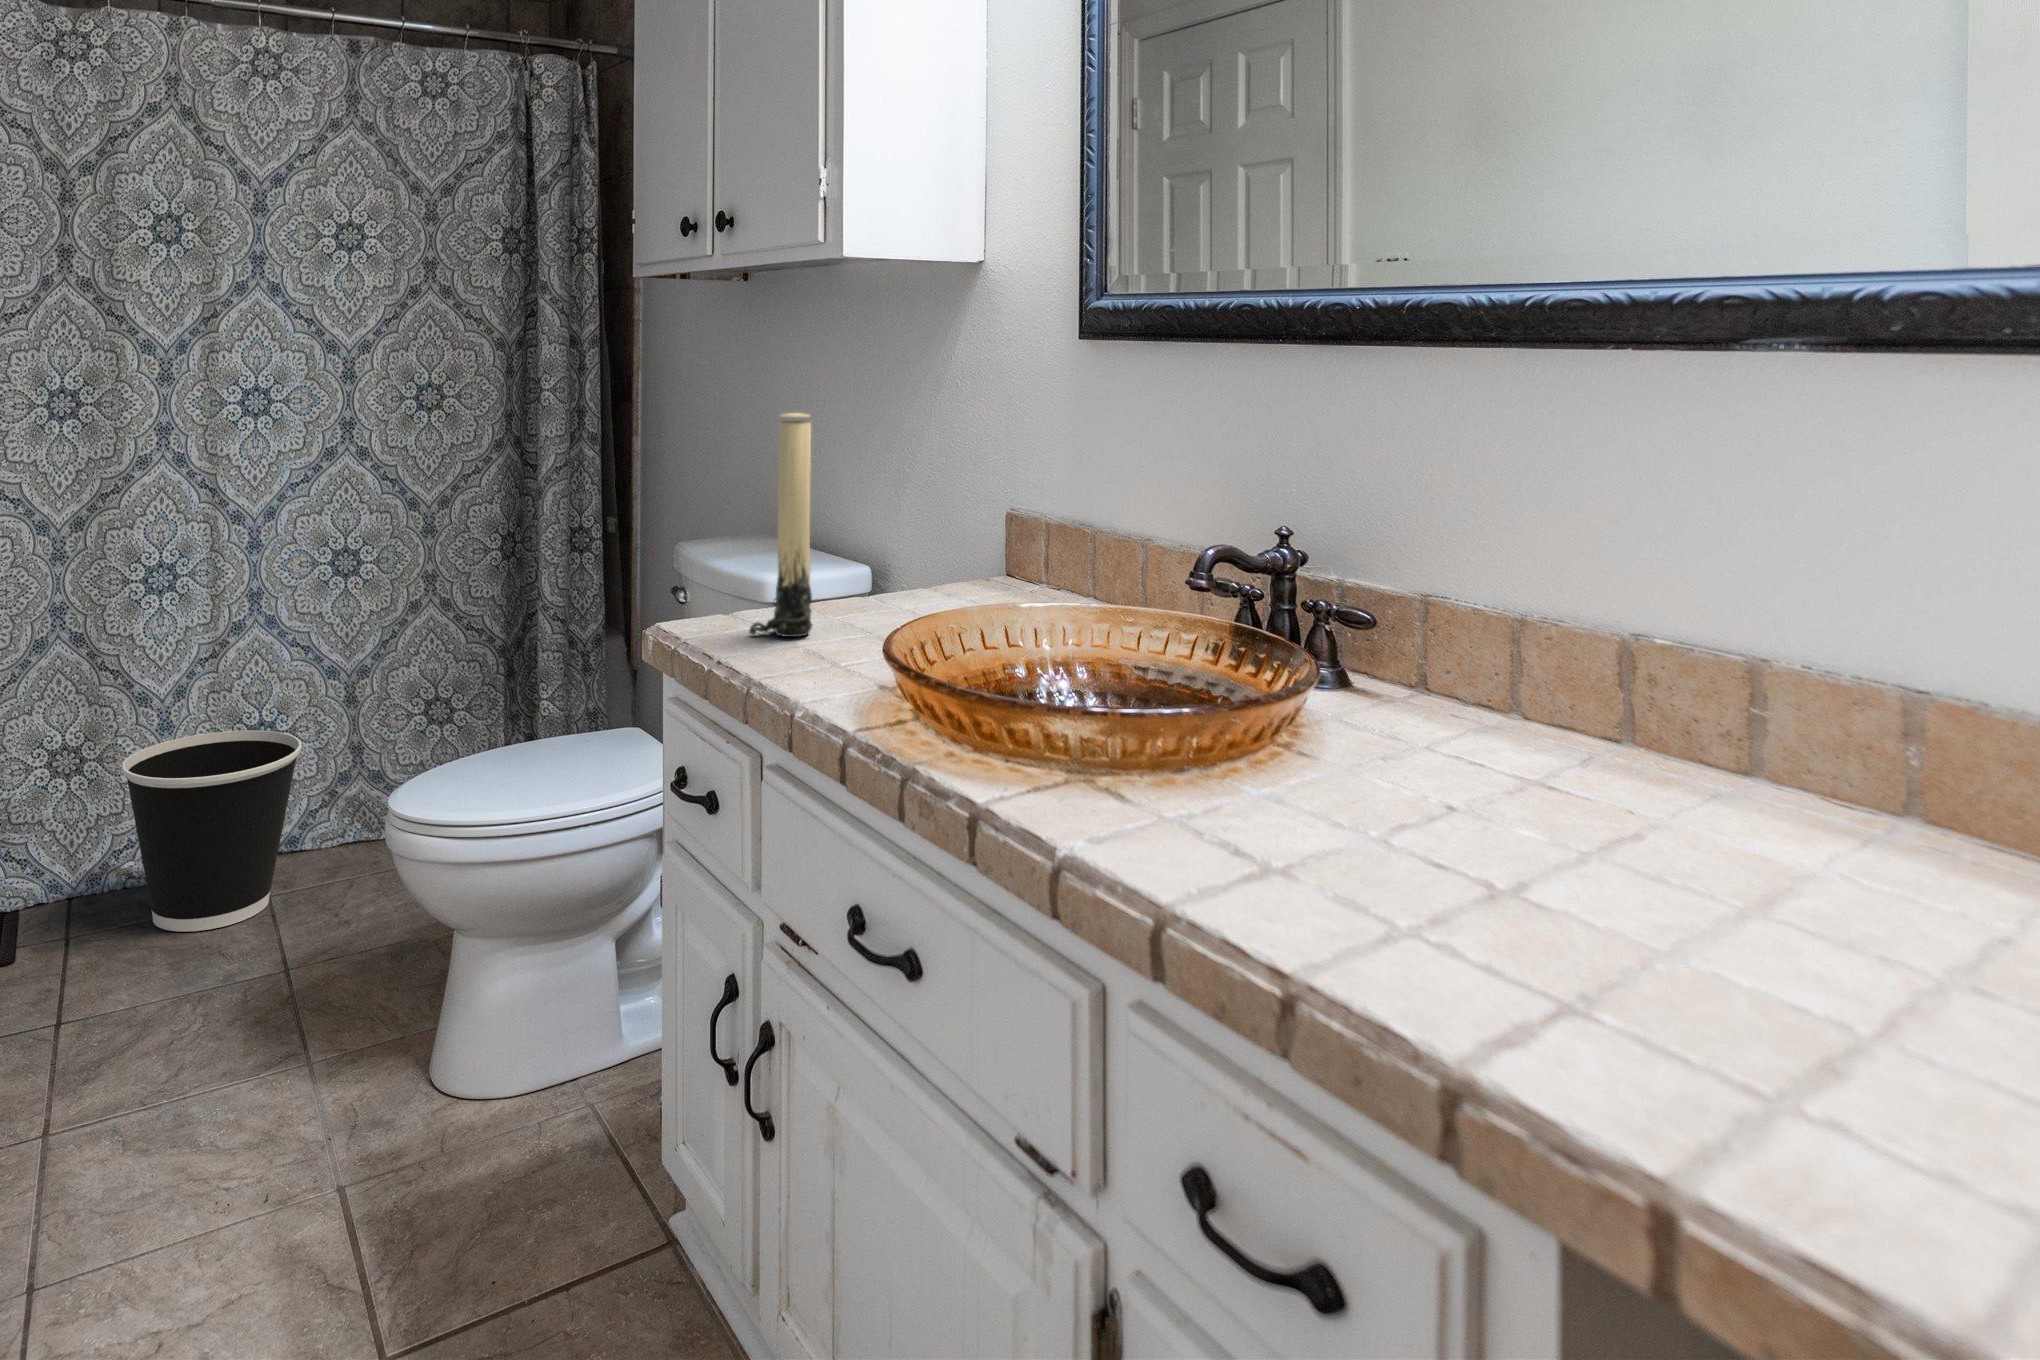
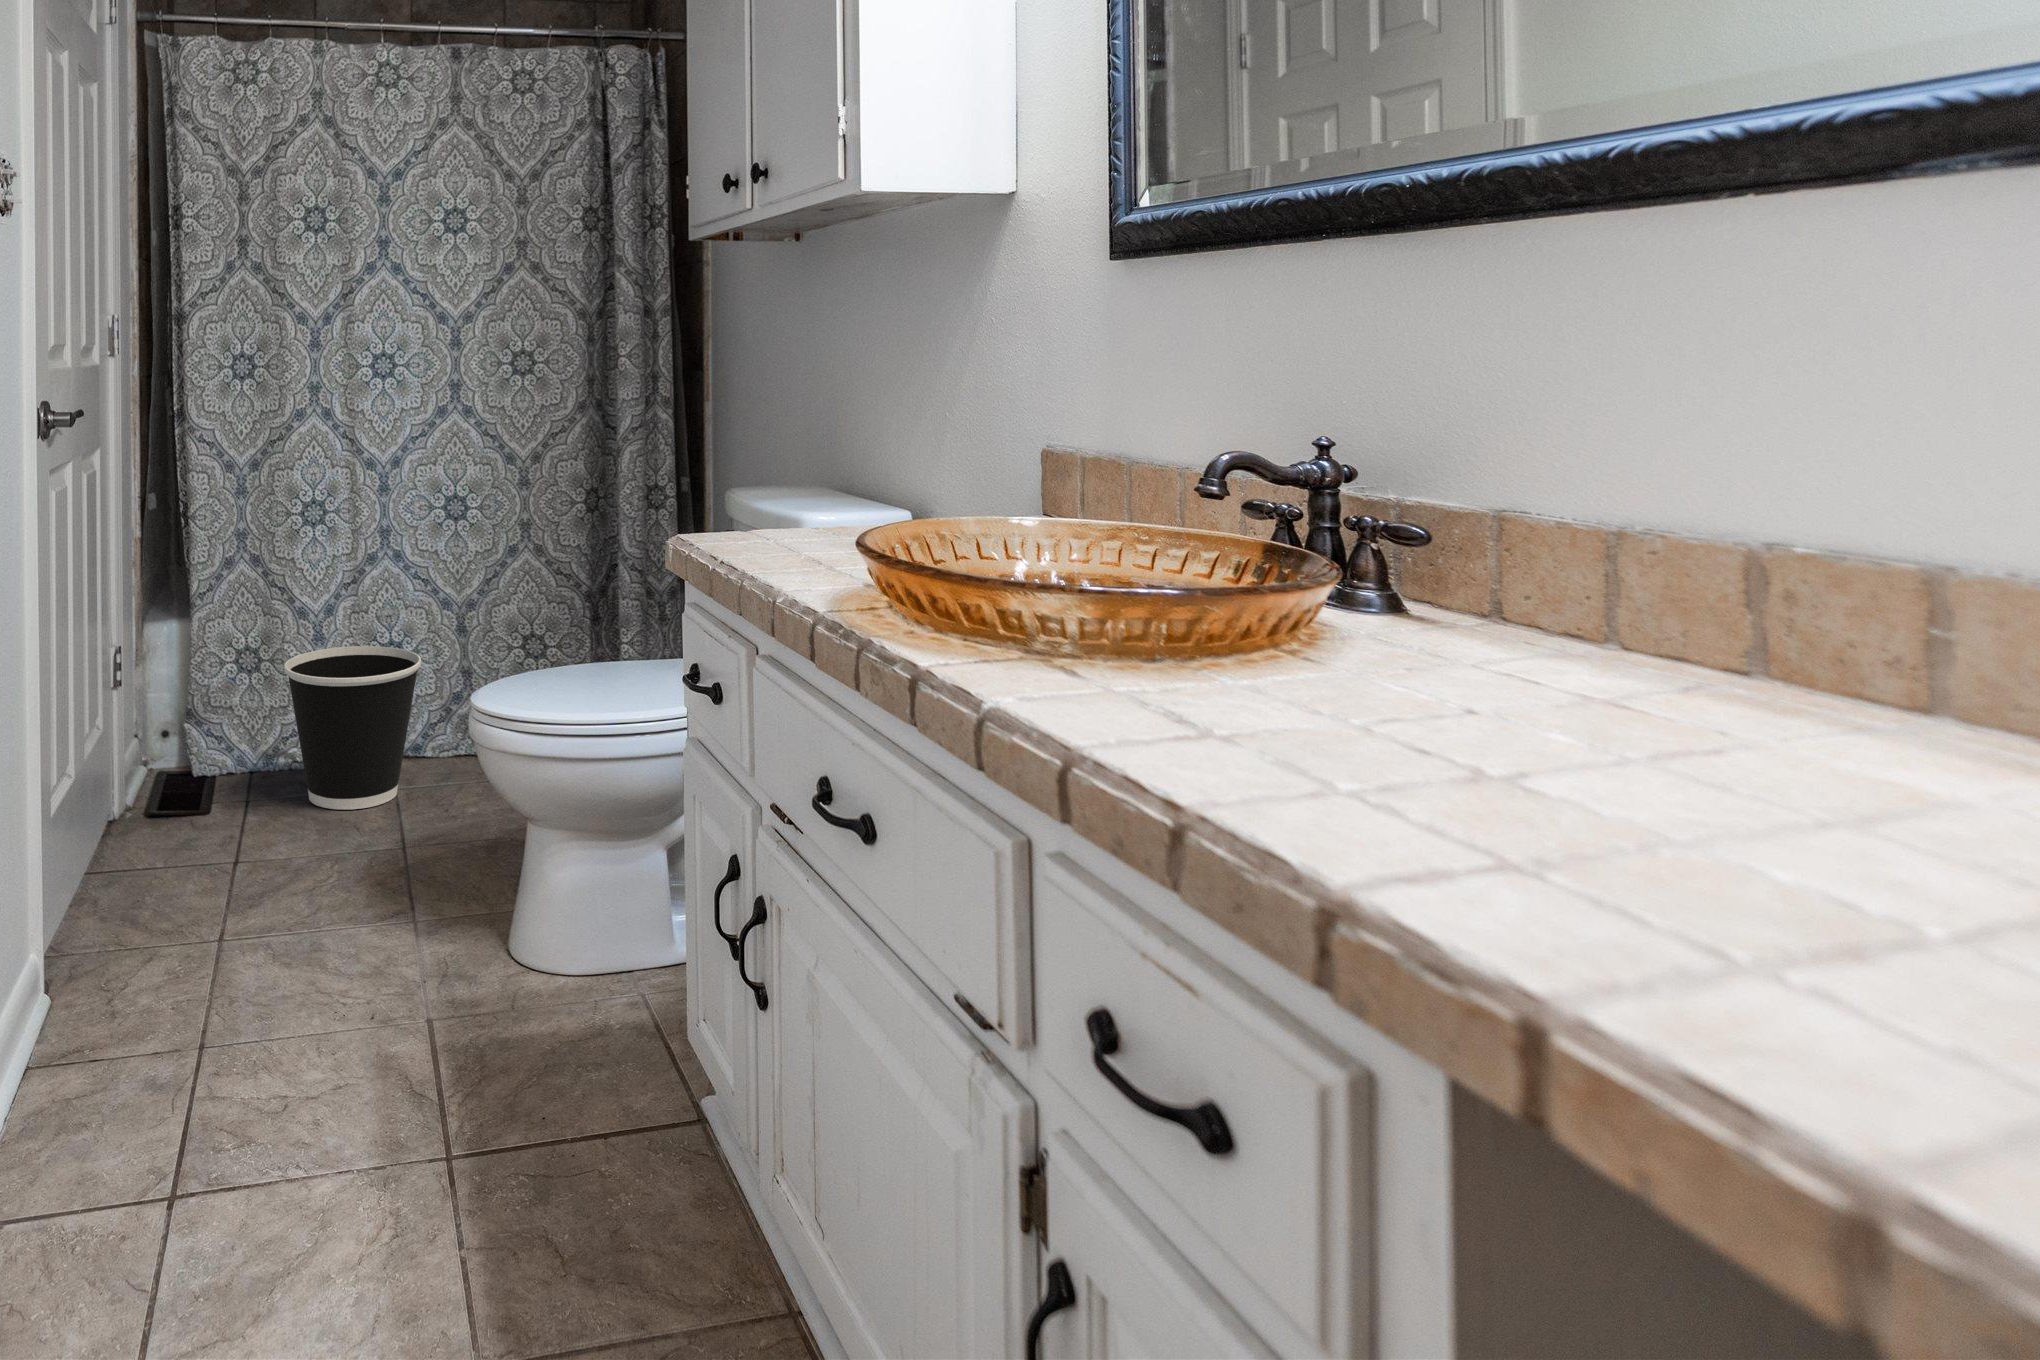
candle: present [749,413,812,637] -> none [760,336,820,547]

